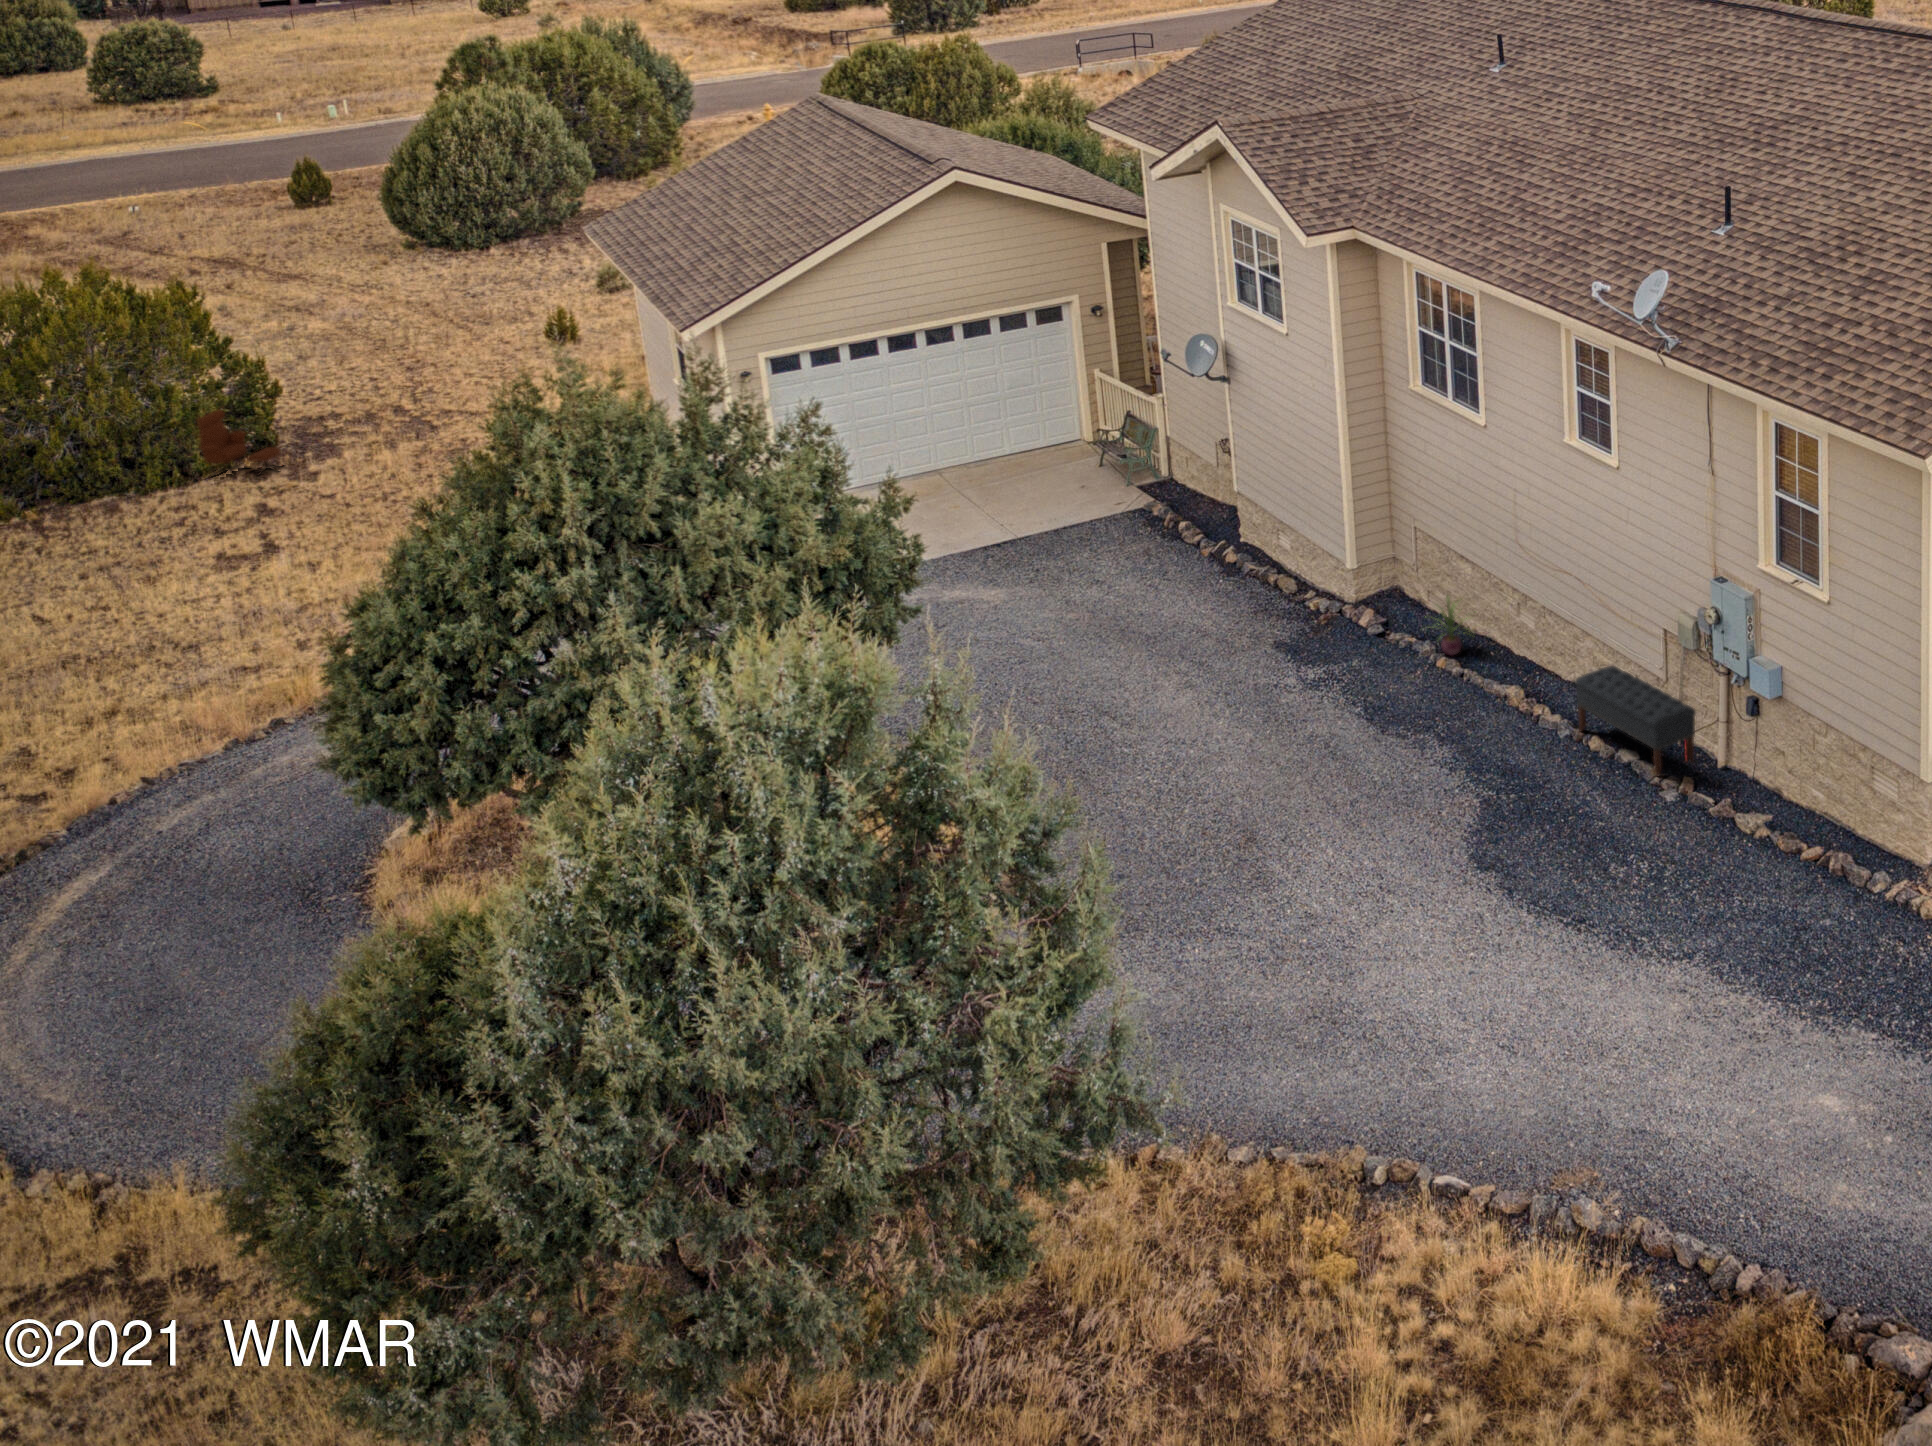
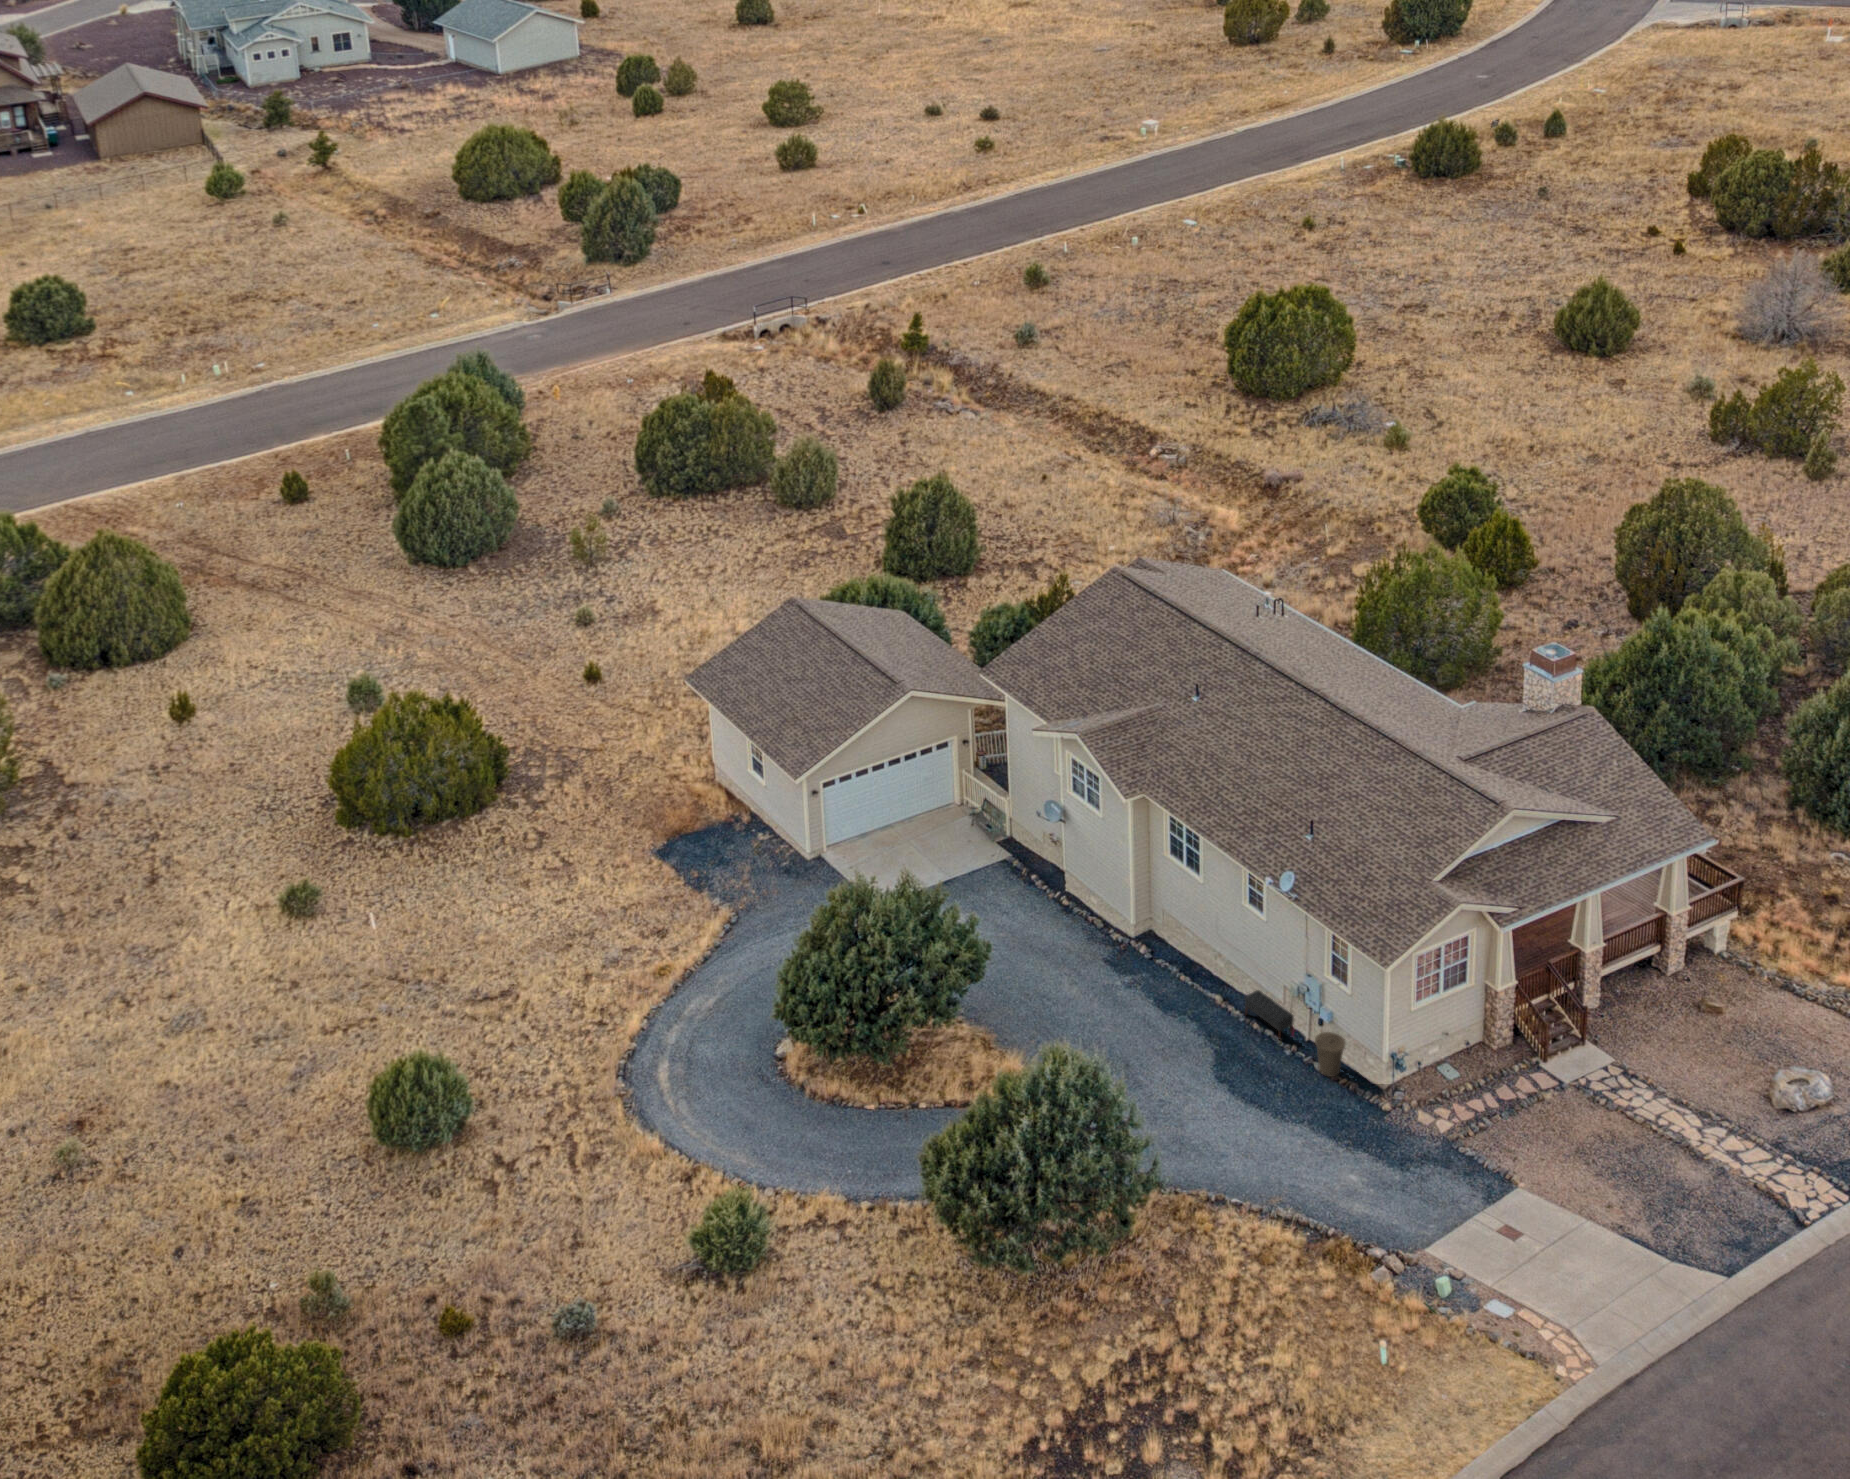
lounge chair: present [197,409,283,474] -> none [527,776,562,811]
decorative plant: present [1431,596,1469,655] -> none [1170,944,1195,969]
trash can: none [1740,727,1824,848] -> present [1315,1032,1346,1077]

